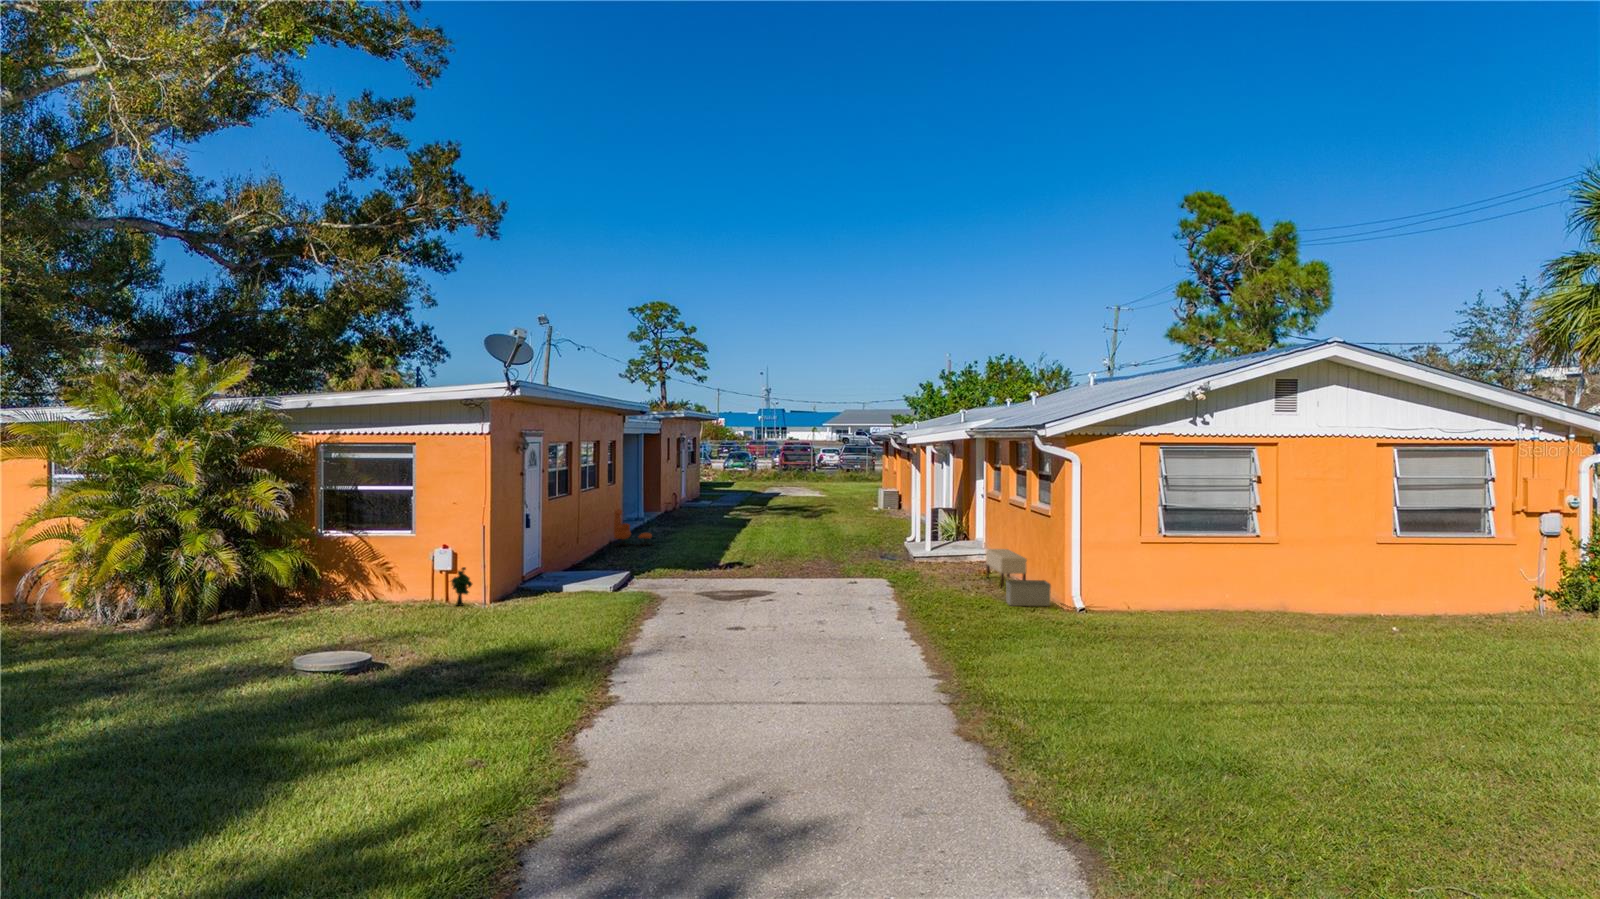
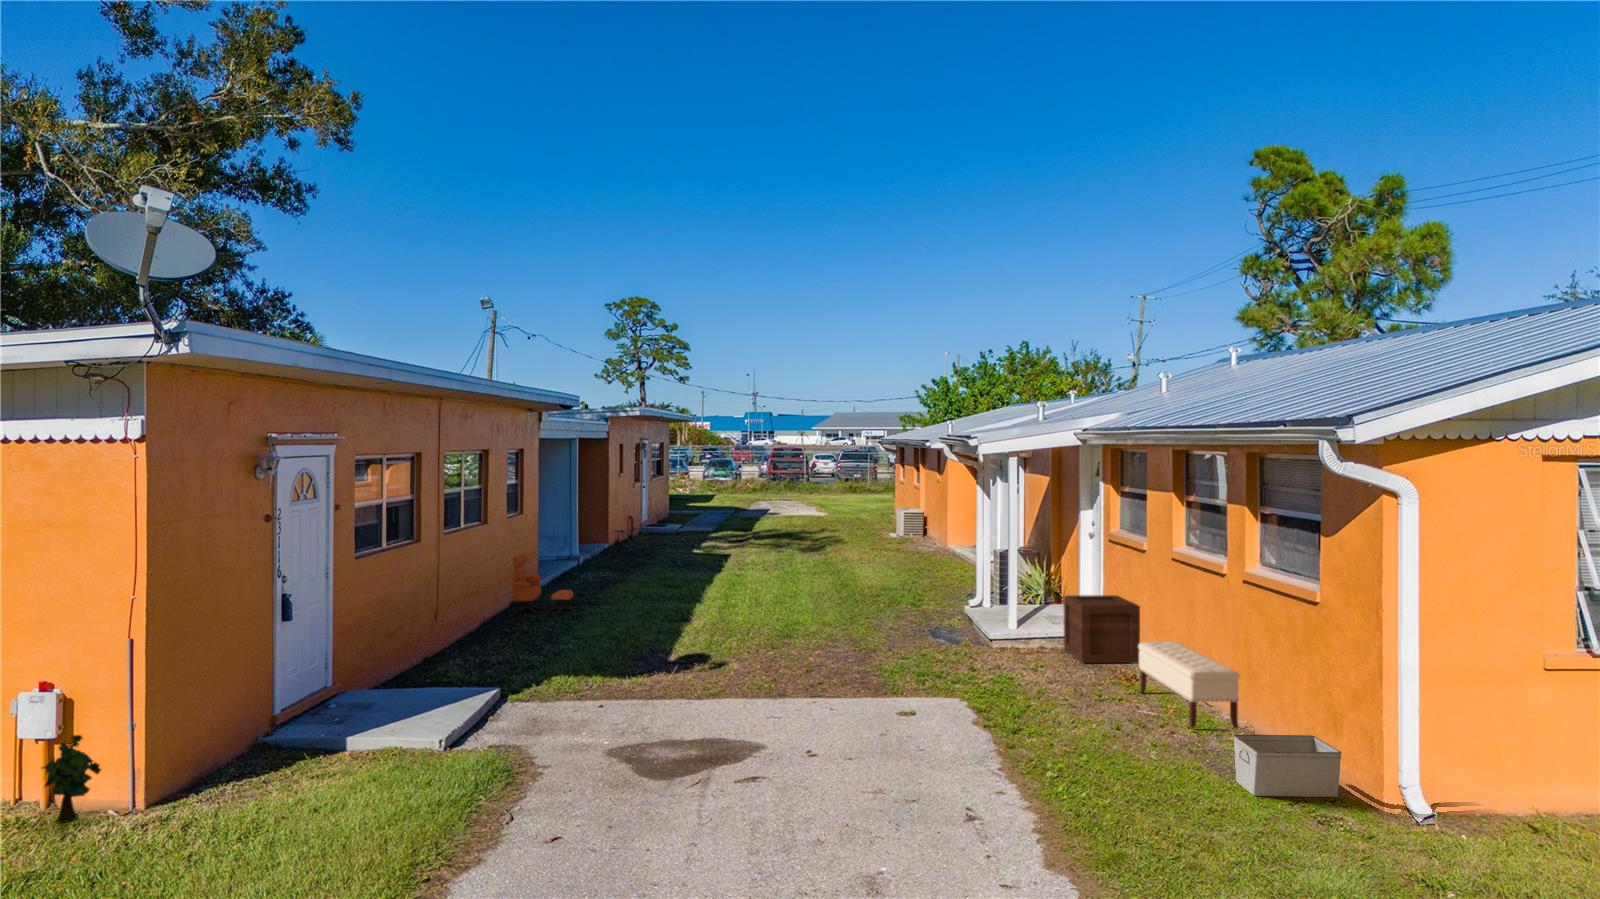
wooden crate: none [957,529,997,567] -> present [1064,595,1140,663]

